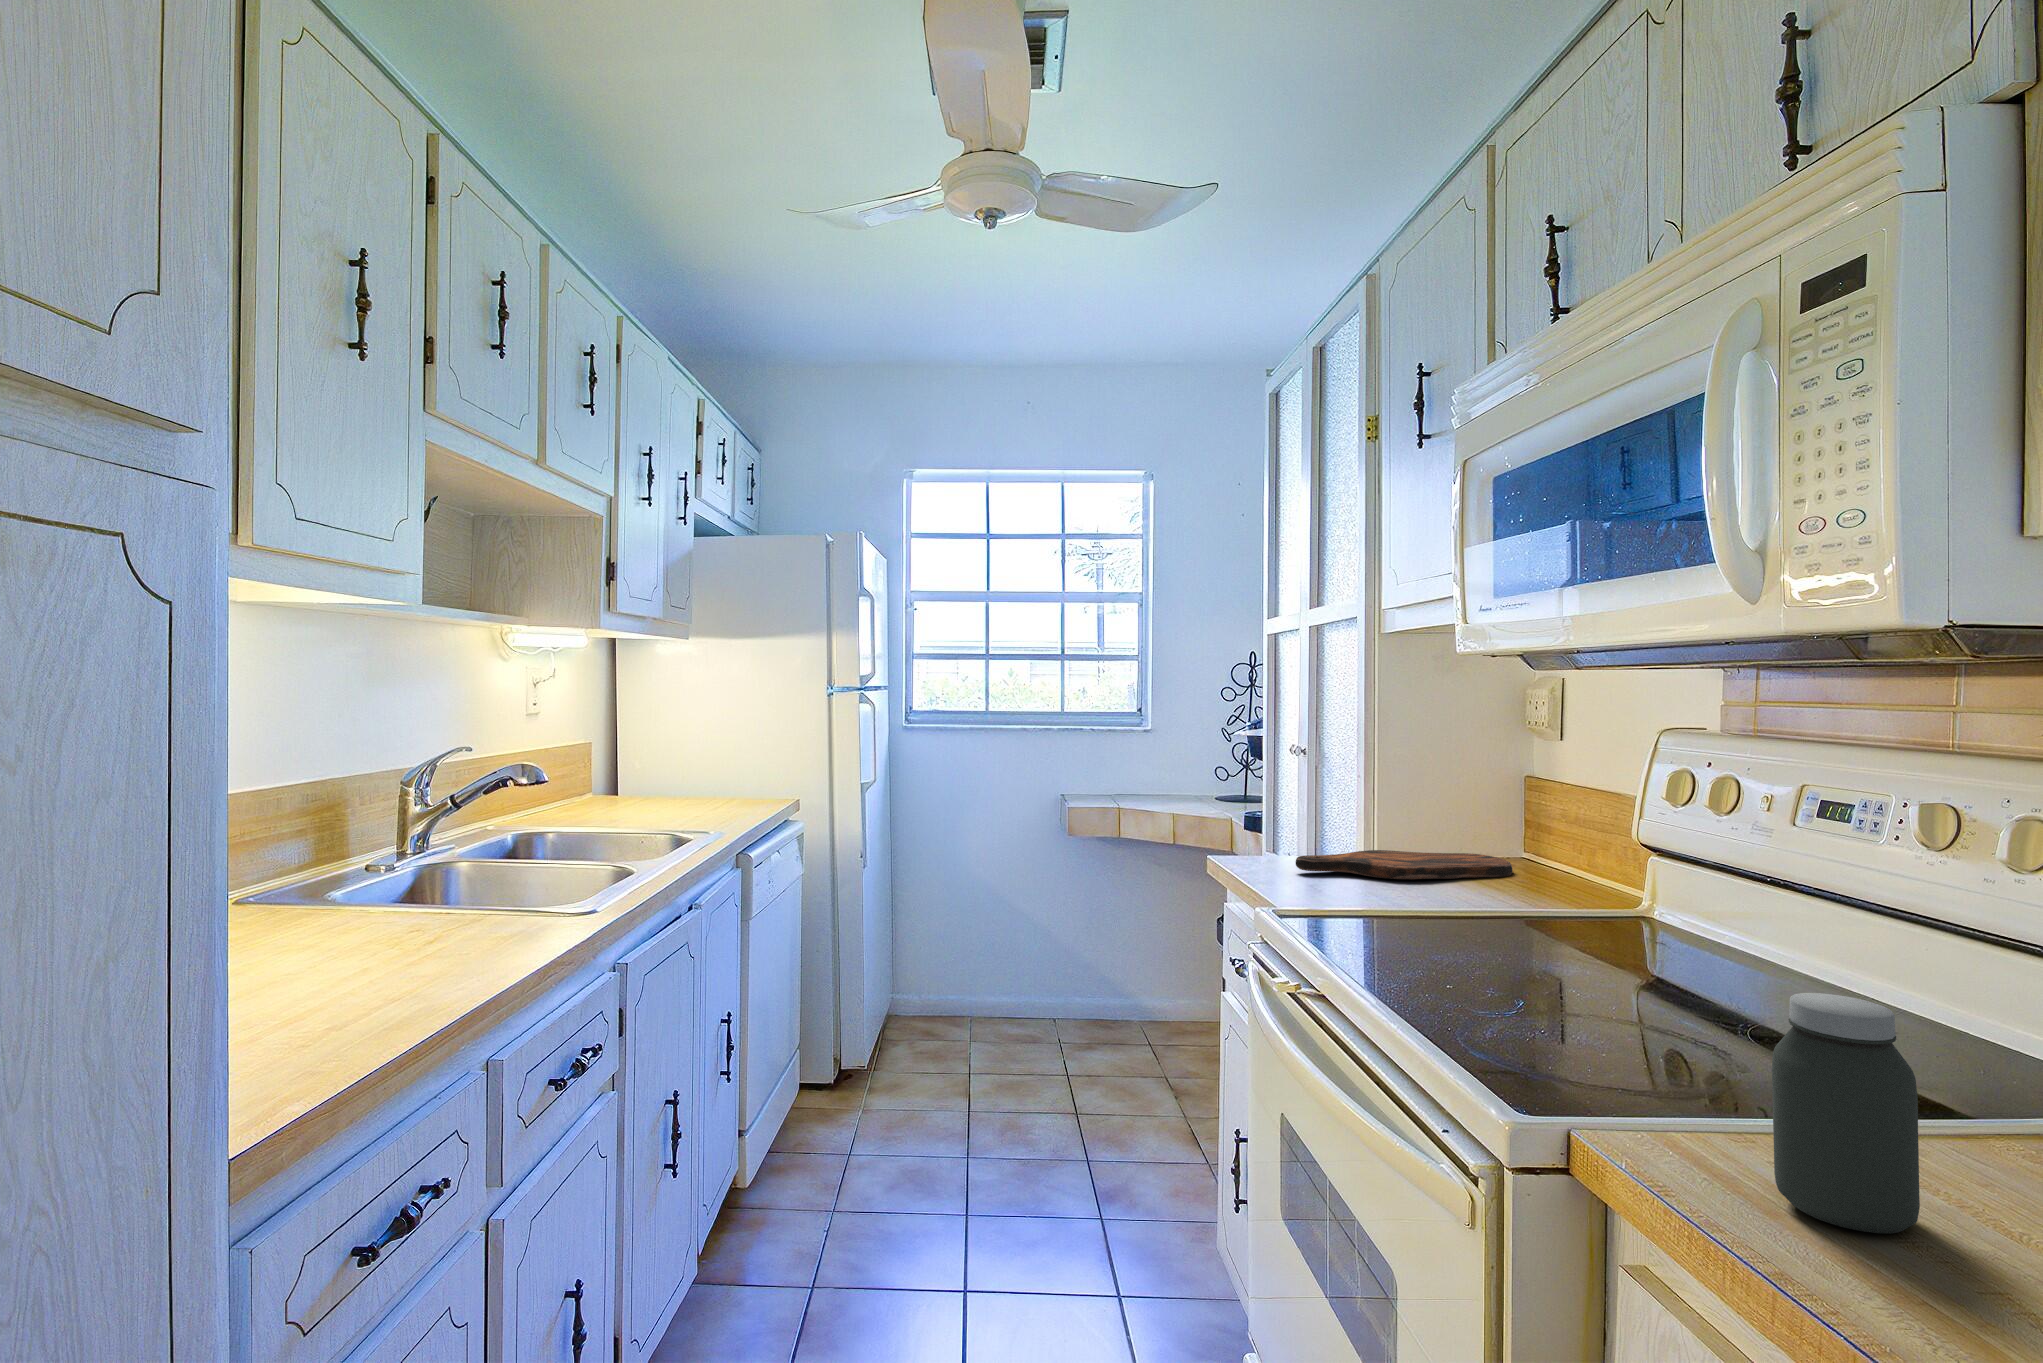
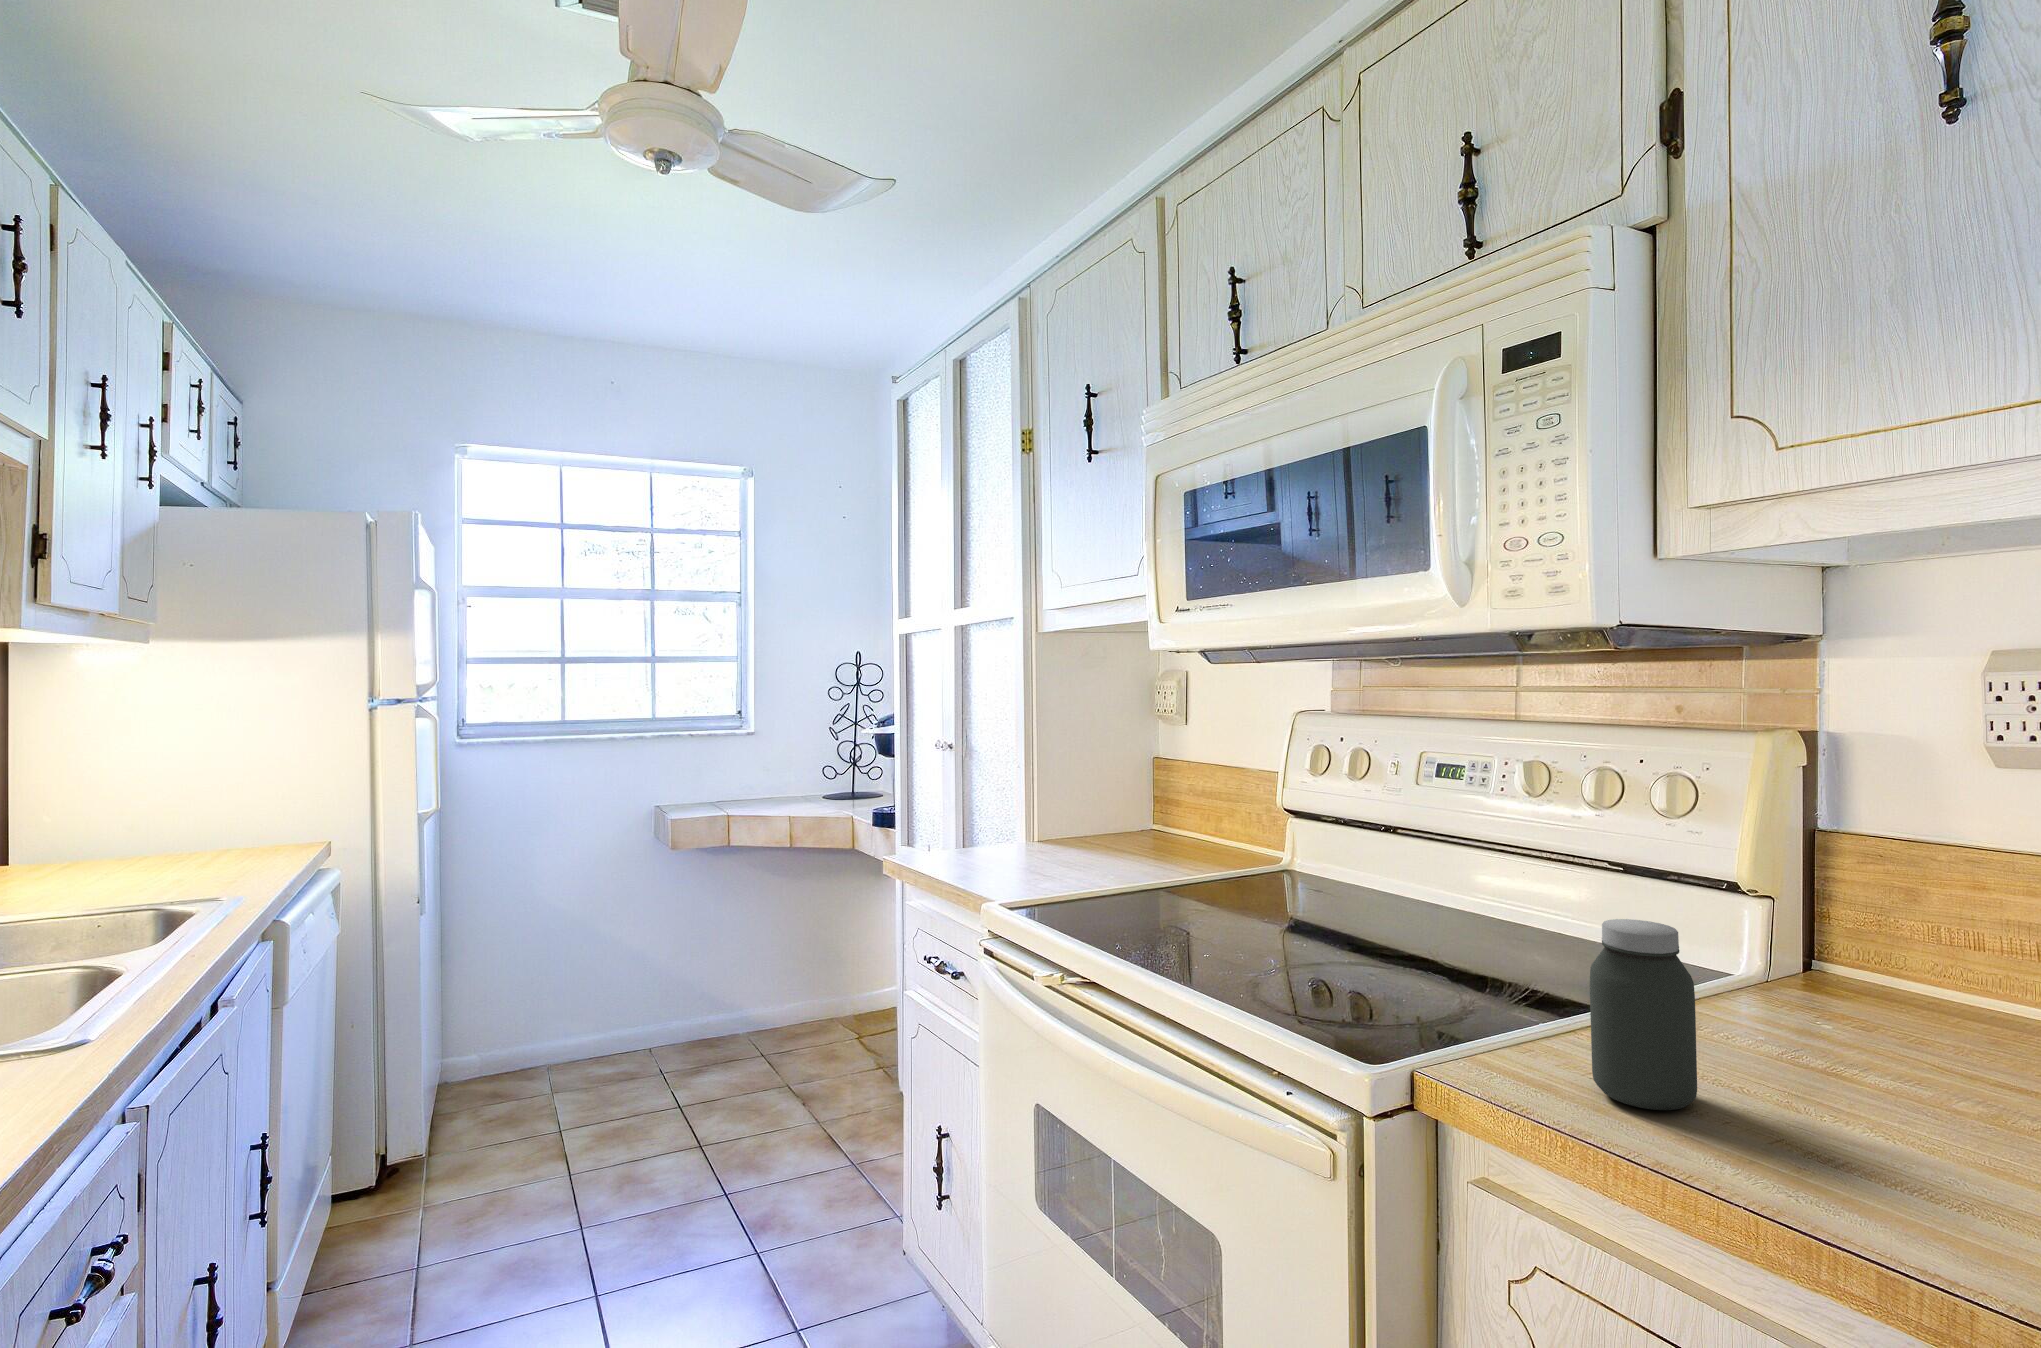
cutting board: present [1296,850,1512,879] -> none [978,832,1153,861]

